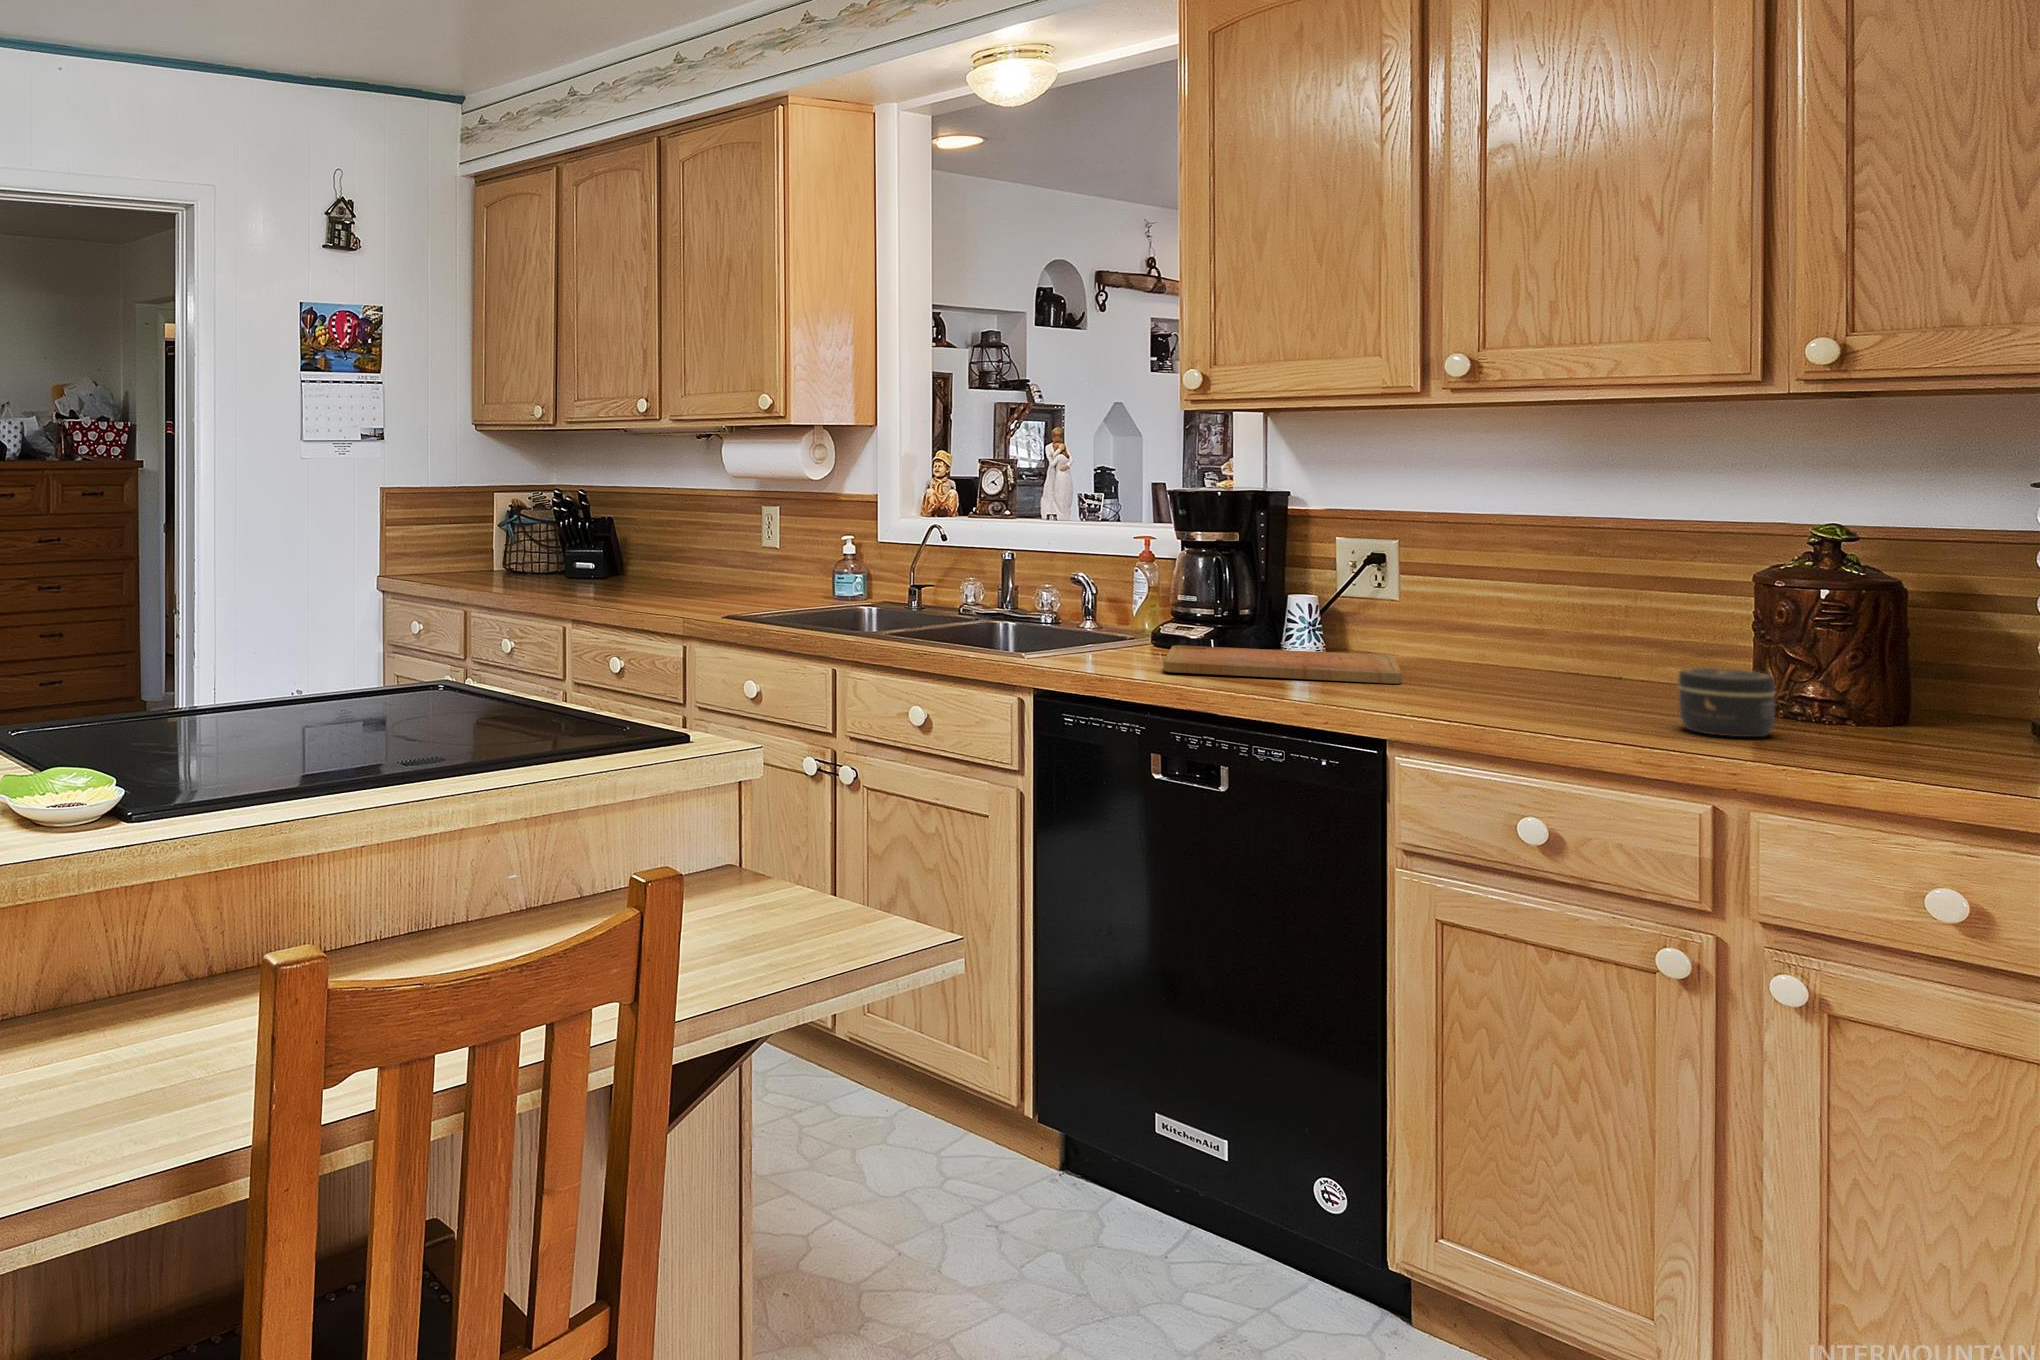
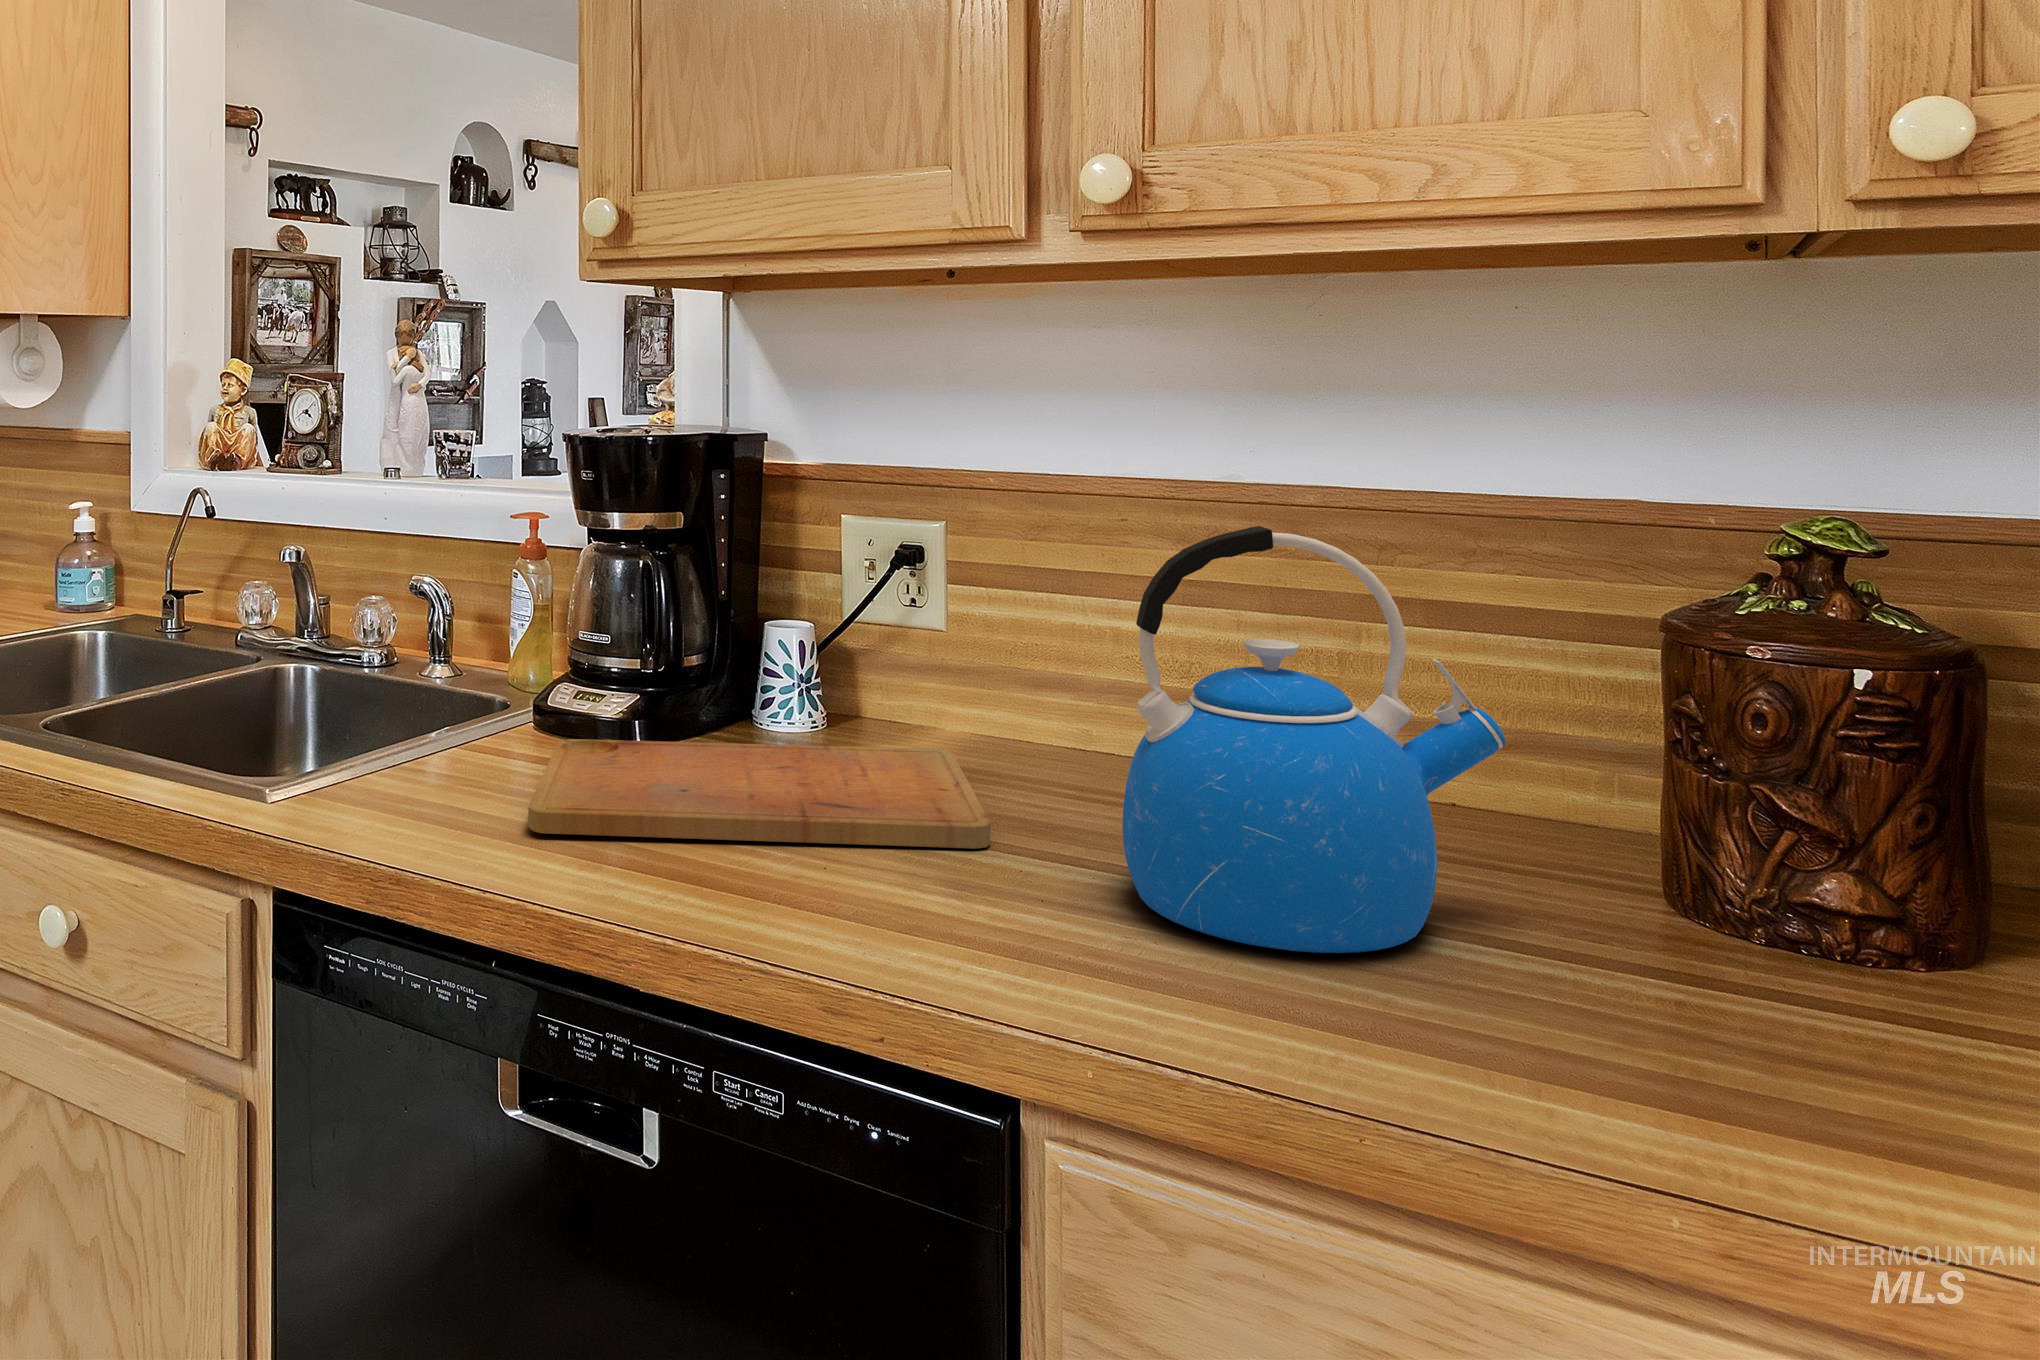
kettle: none [1460,530,1649,709] -> present [1122,526,1505,953]
jar: present [1678,668,1775,737] -> none [1662,874,1905,1084]

